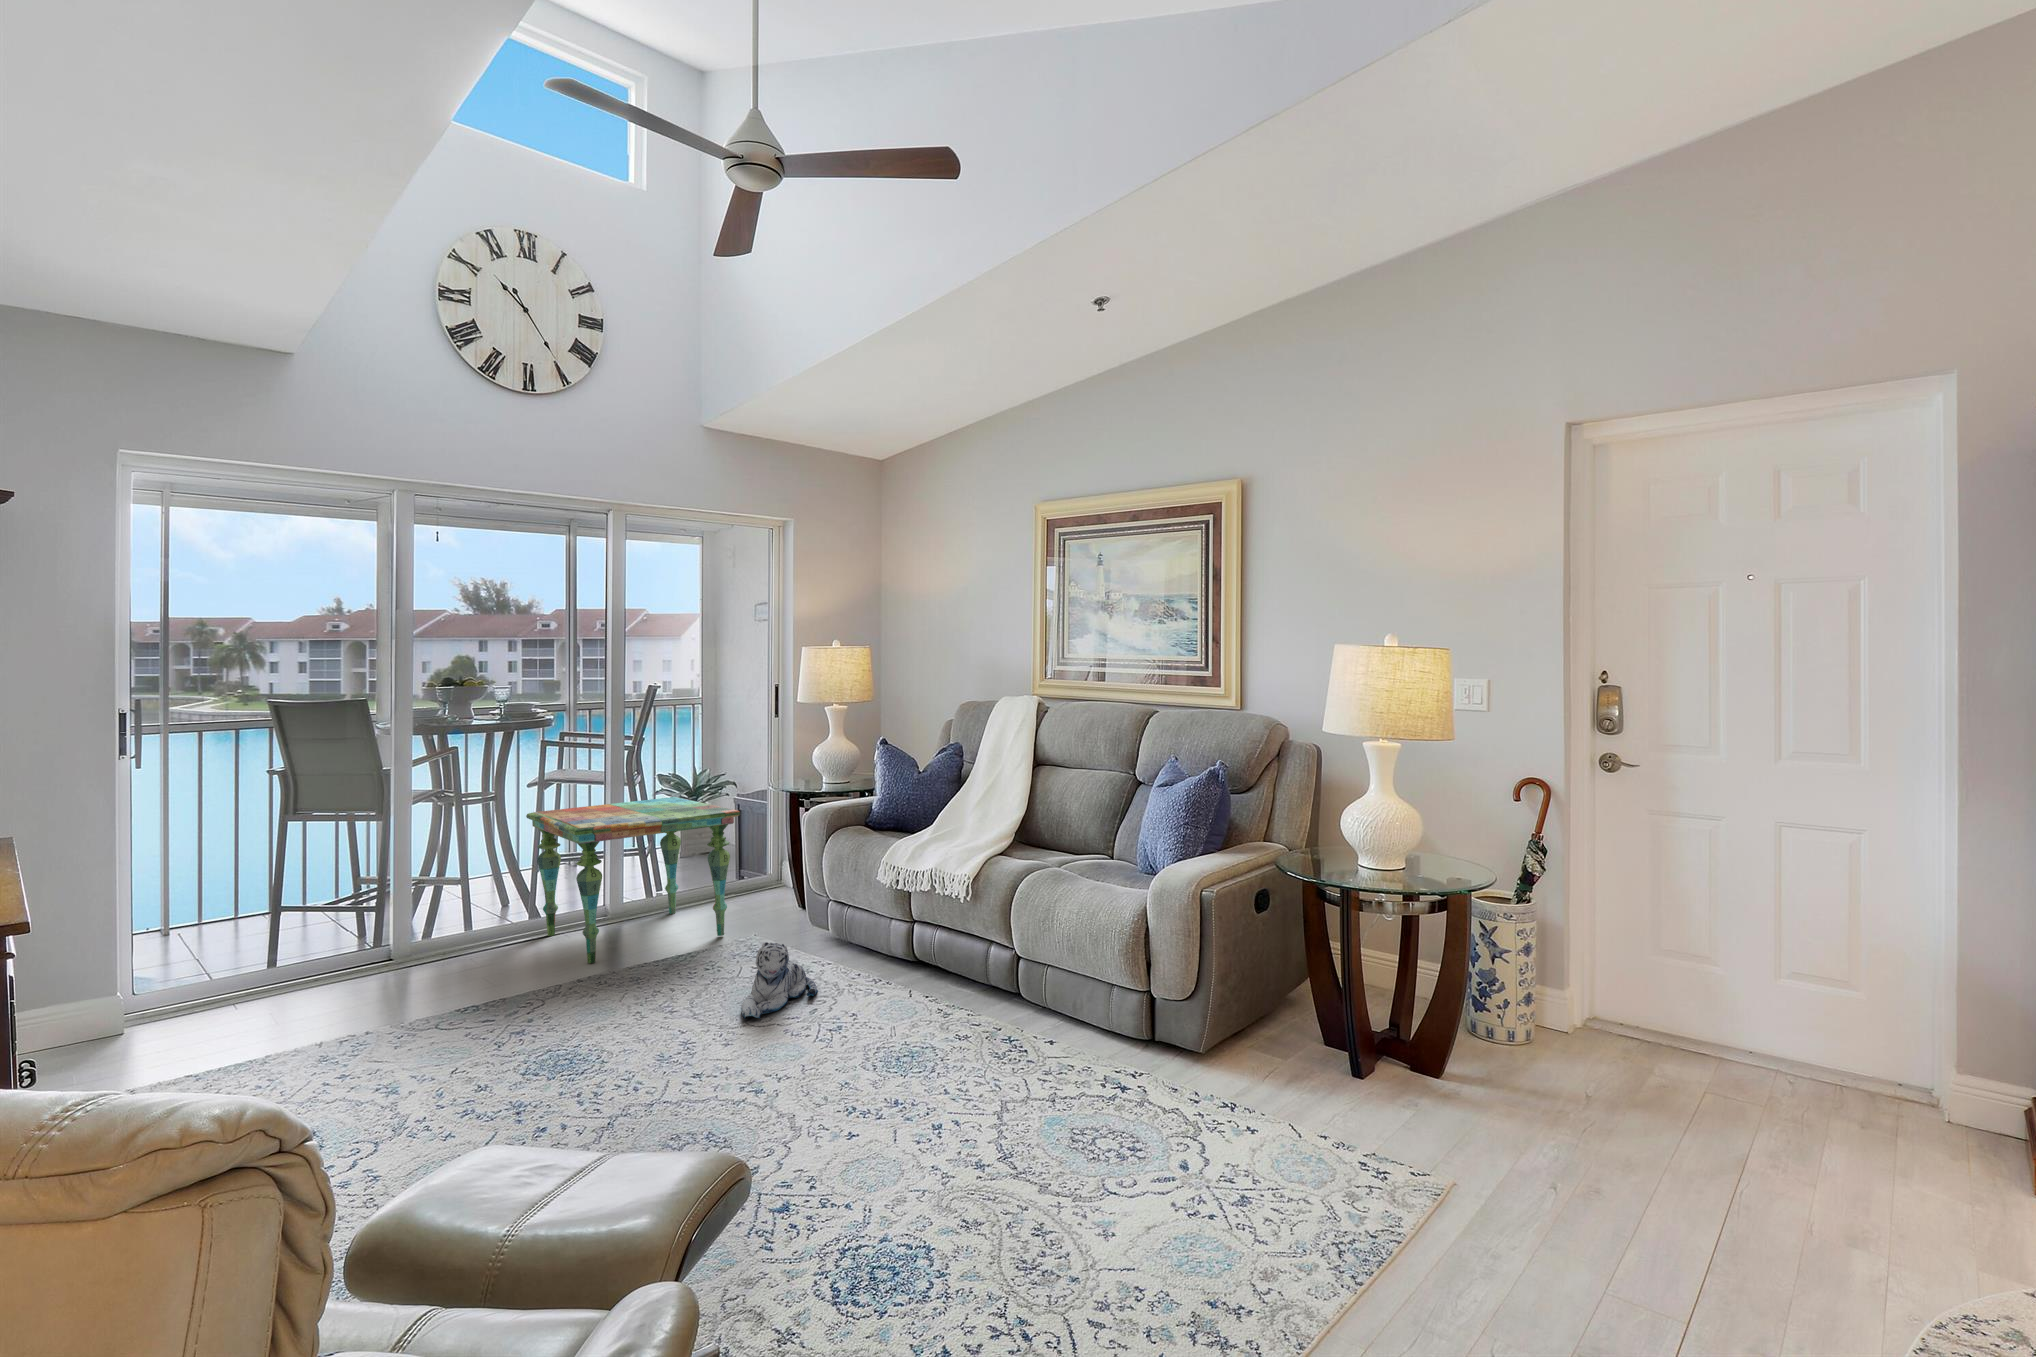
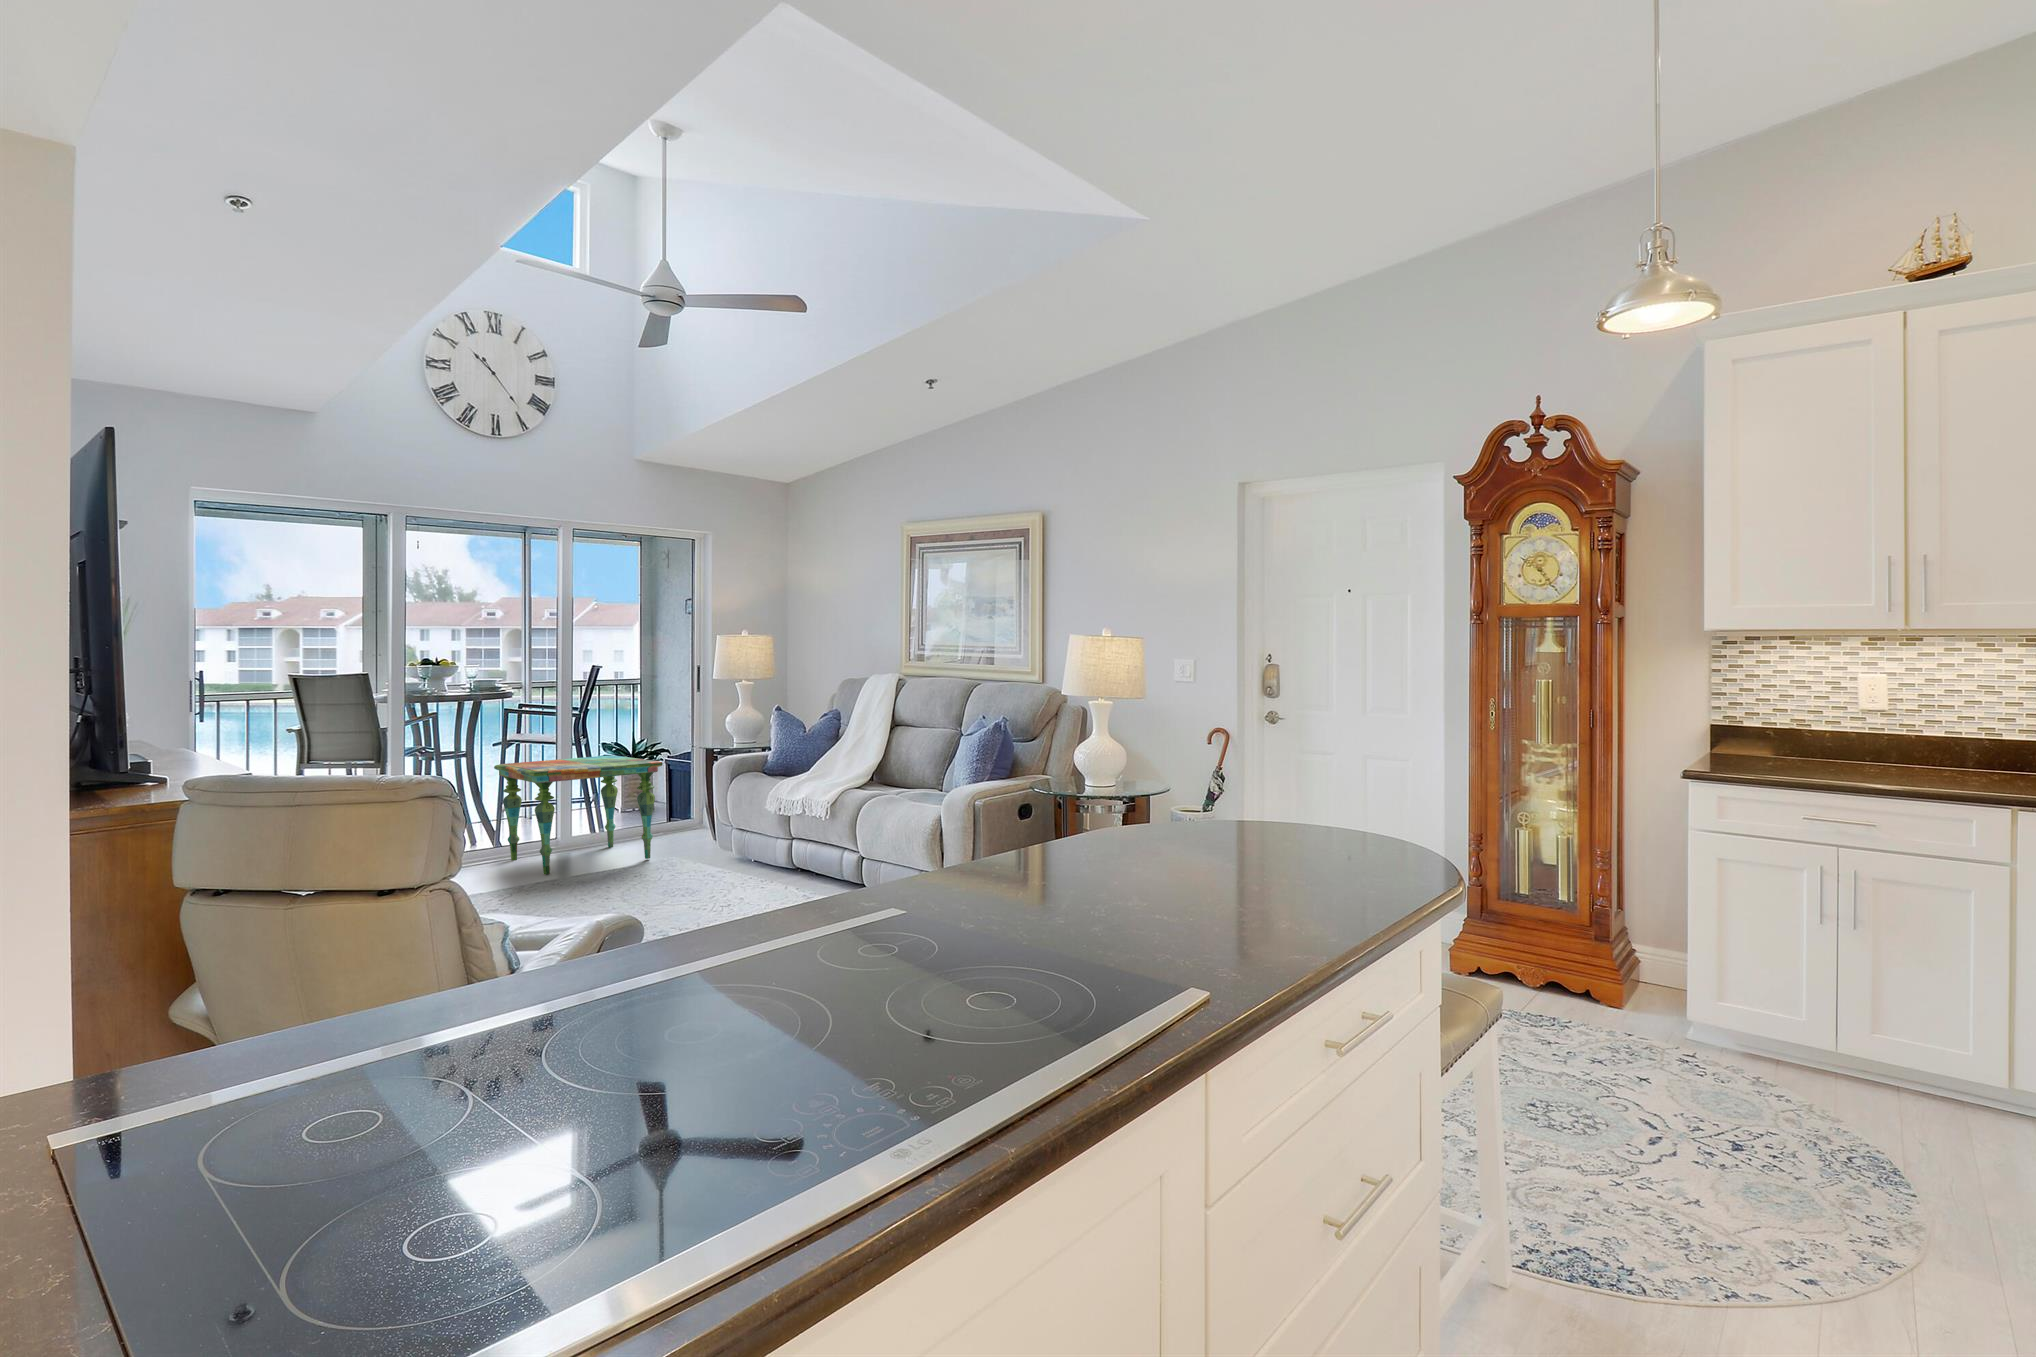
plush toy: present [741,942,818,1019] -> none [657,849,716,900]

